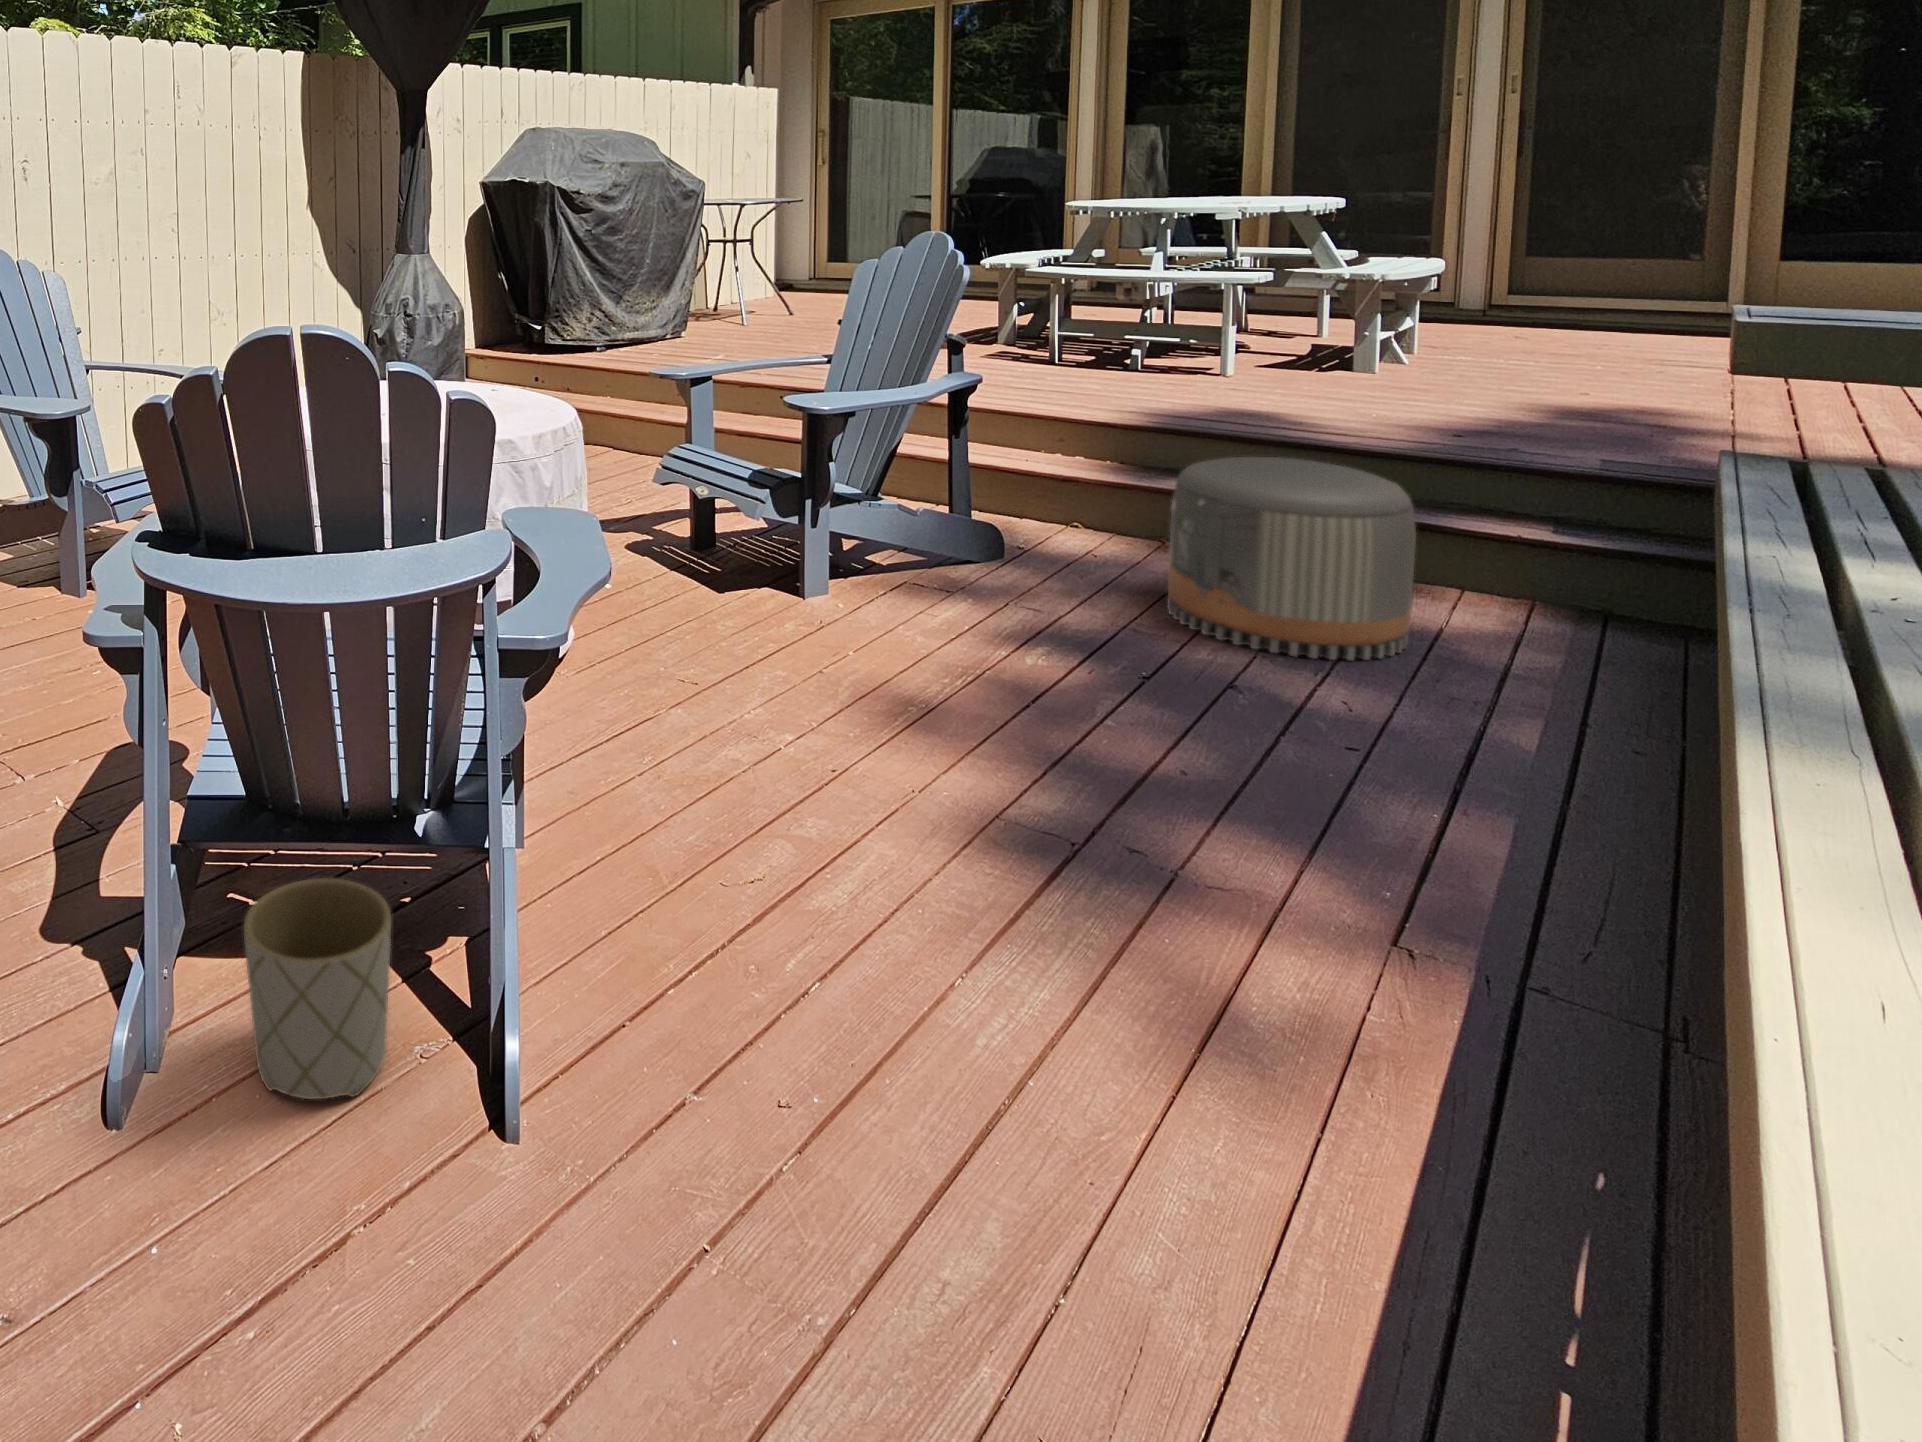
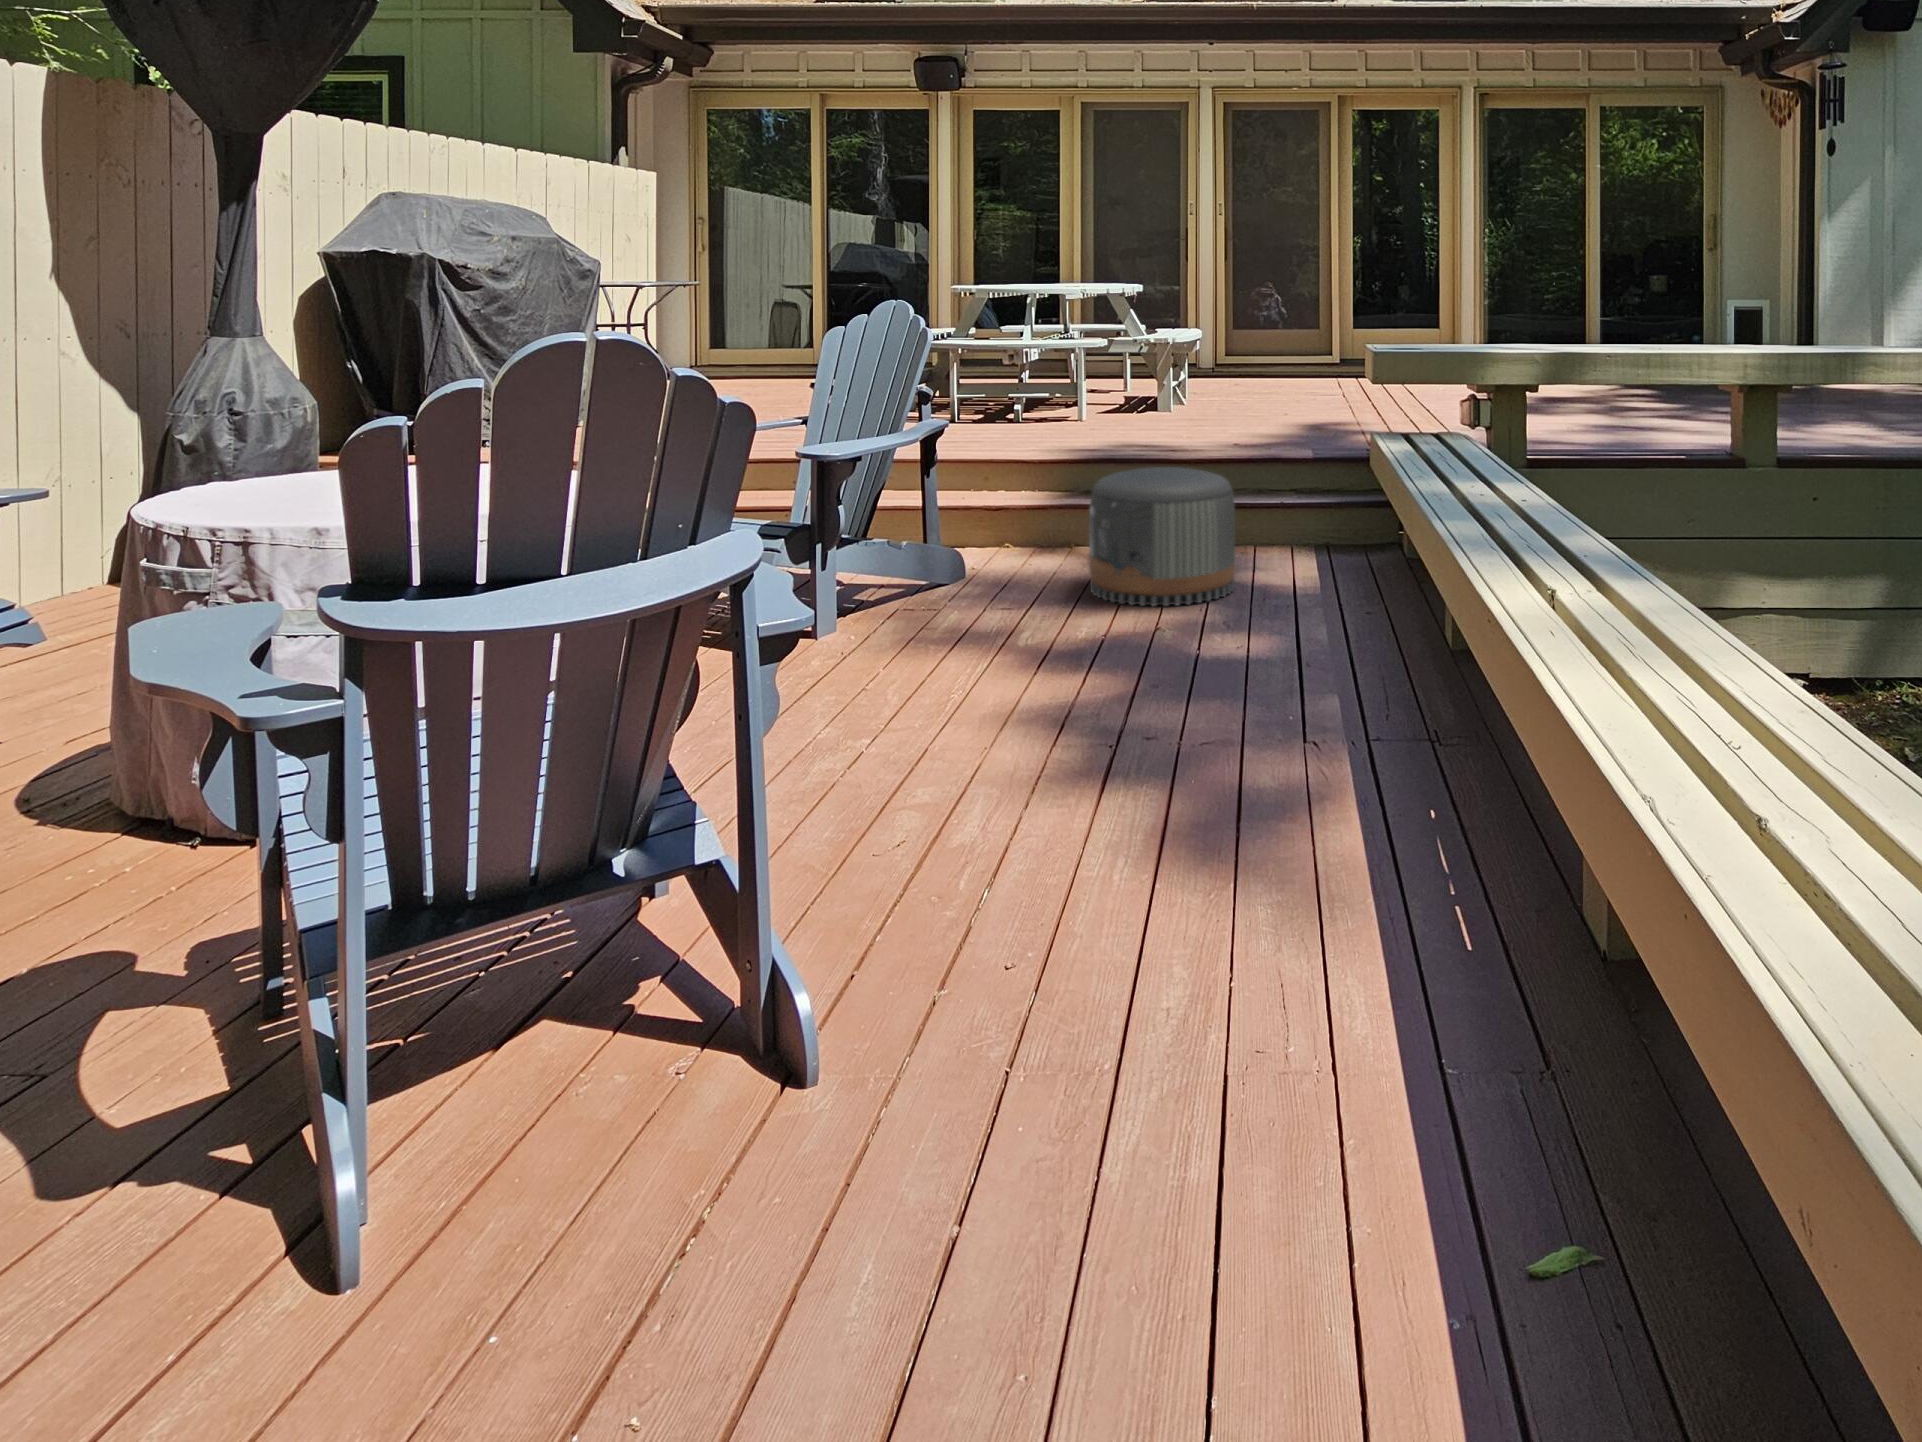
planter: present [244,878,391,1099] -> none [489,926,657,1158]

